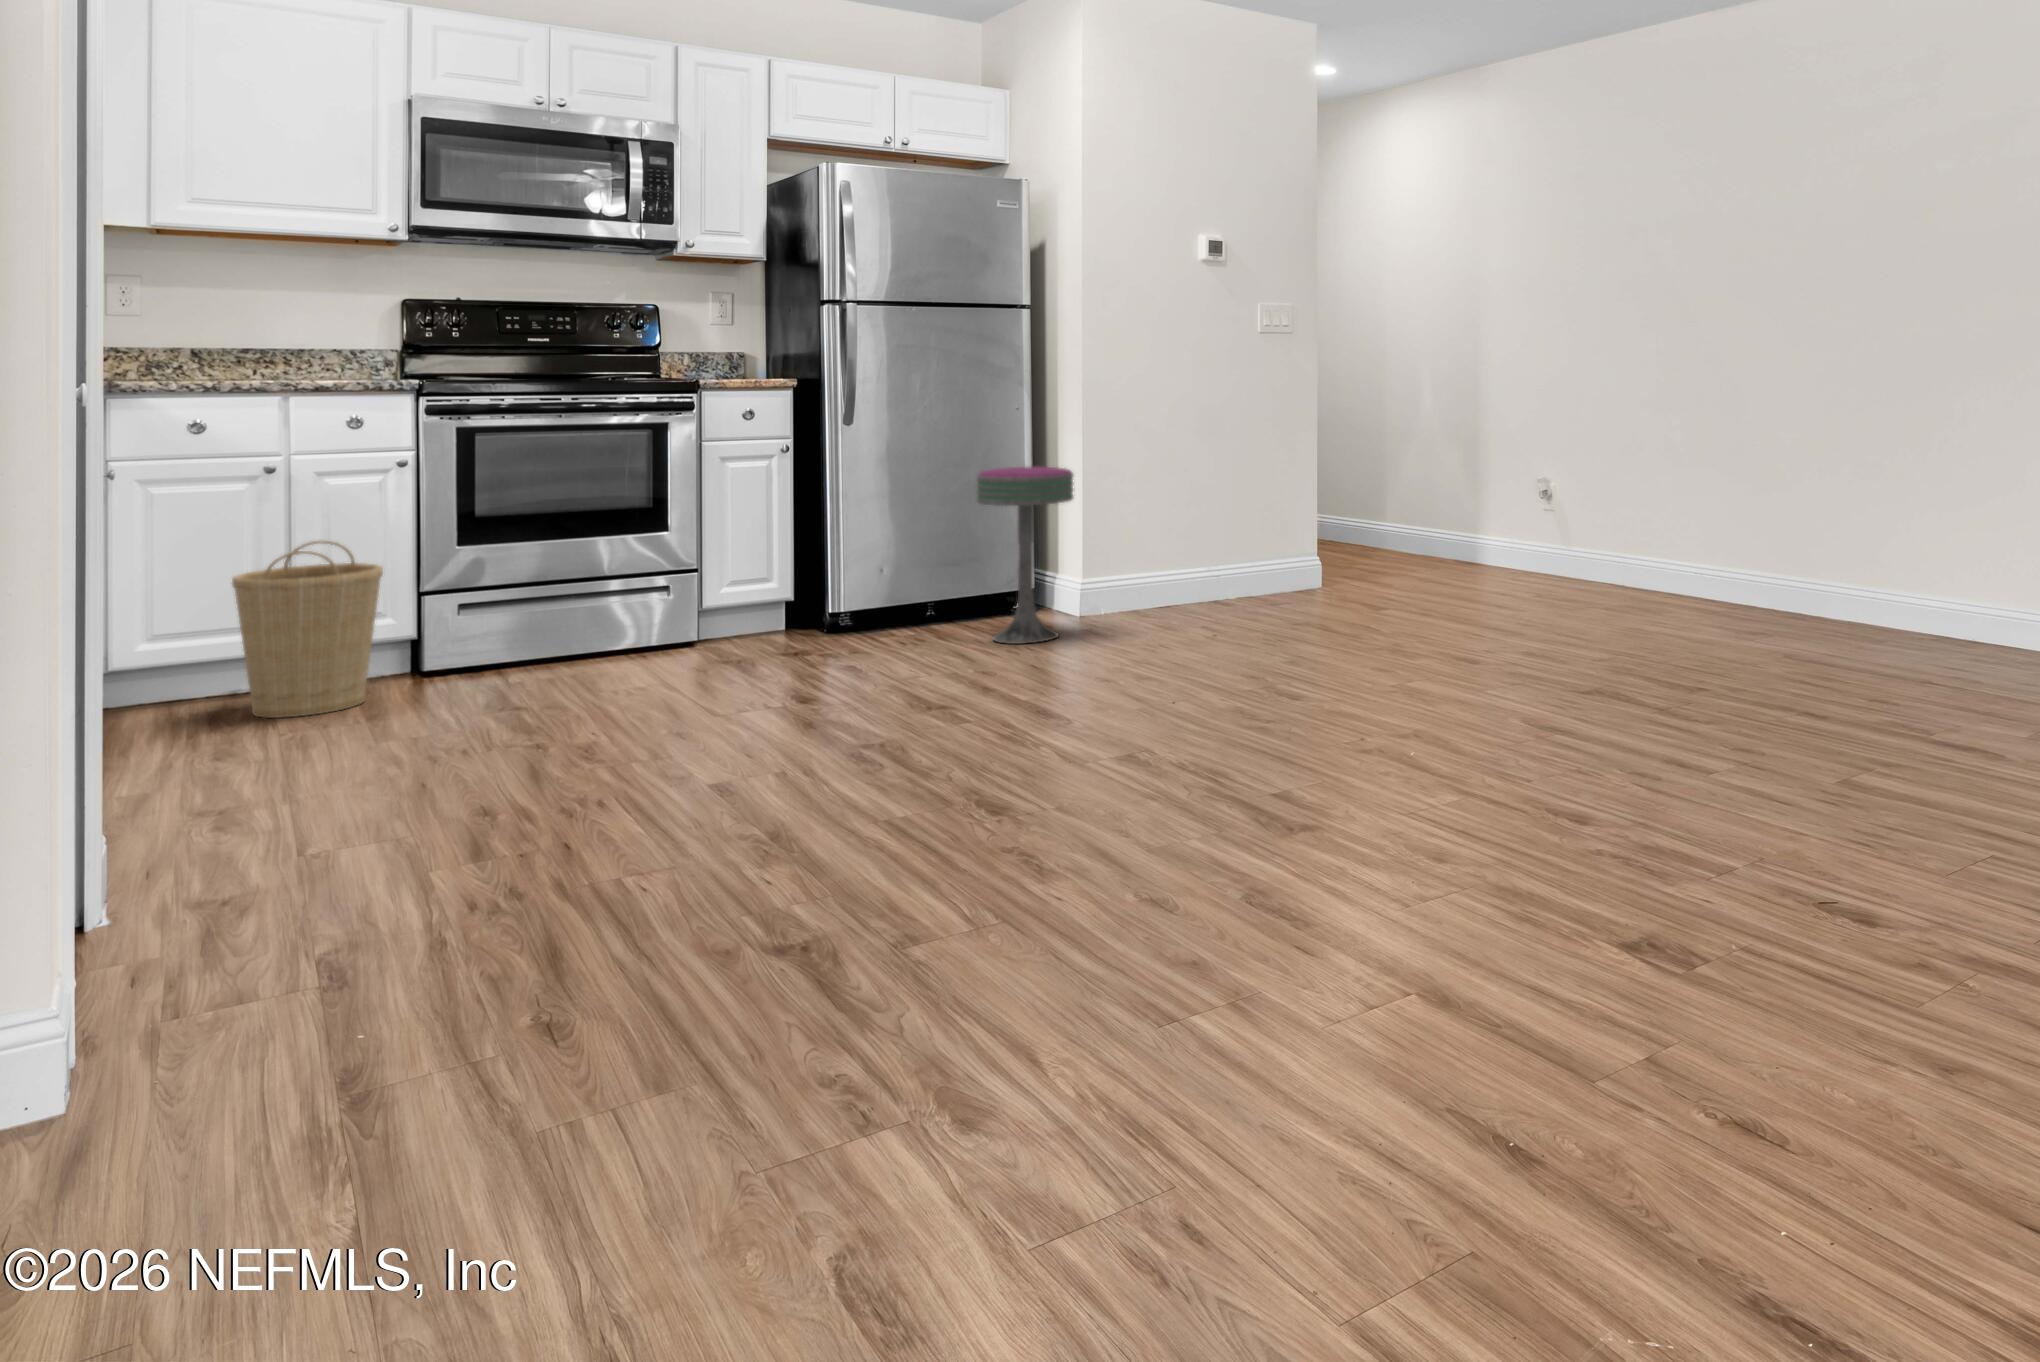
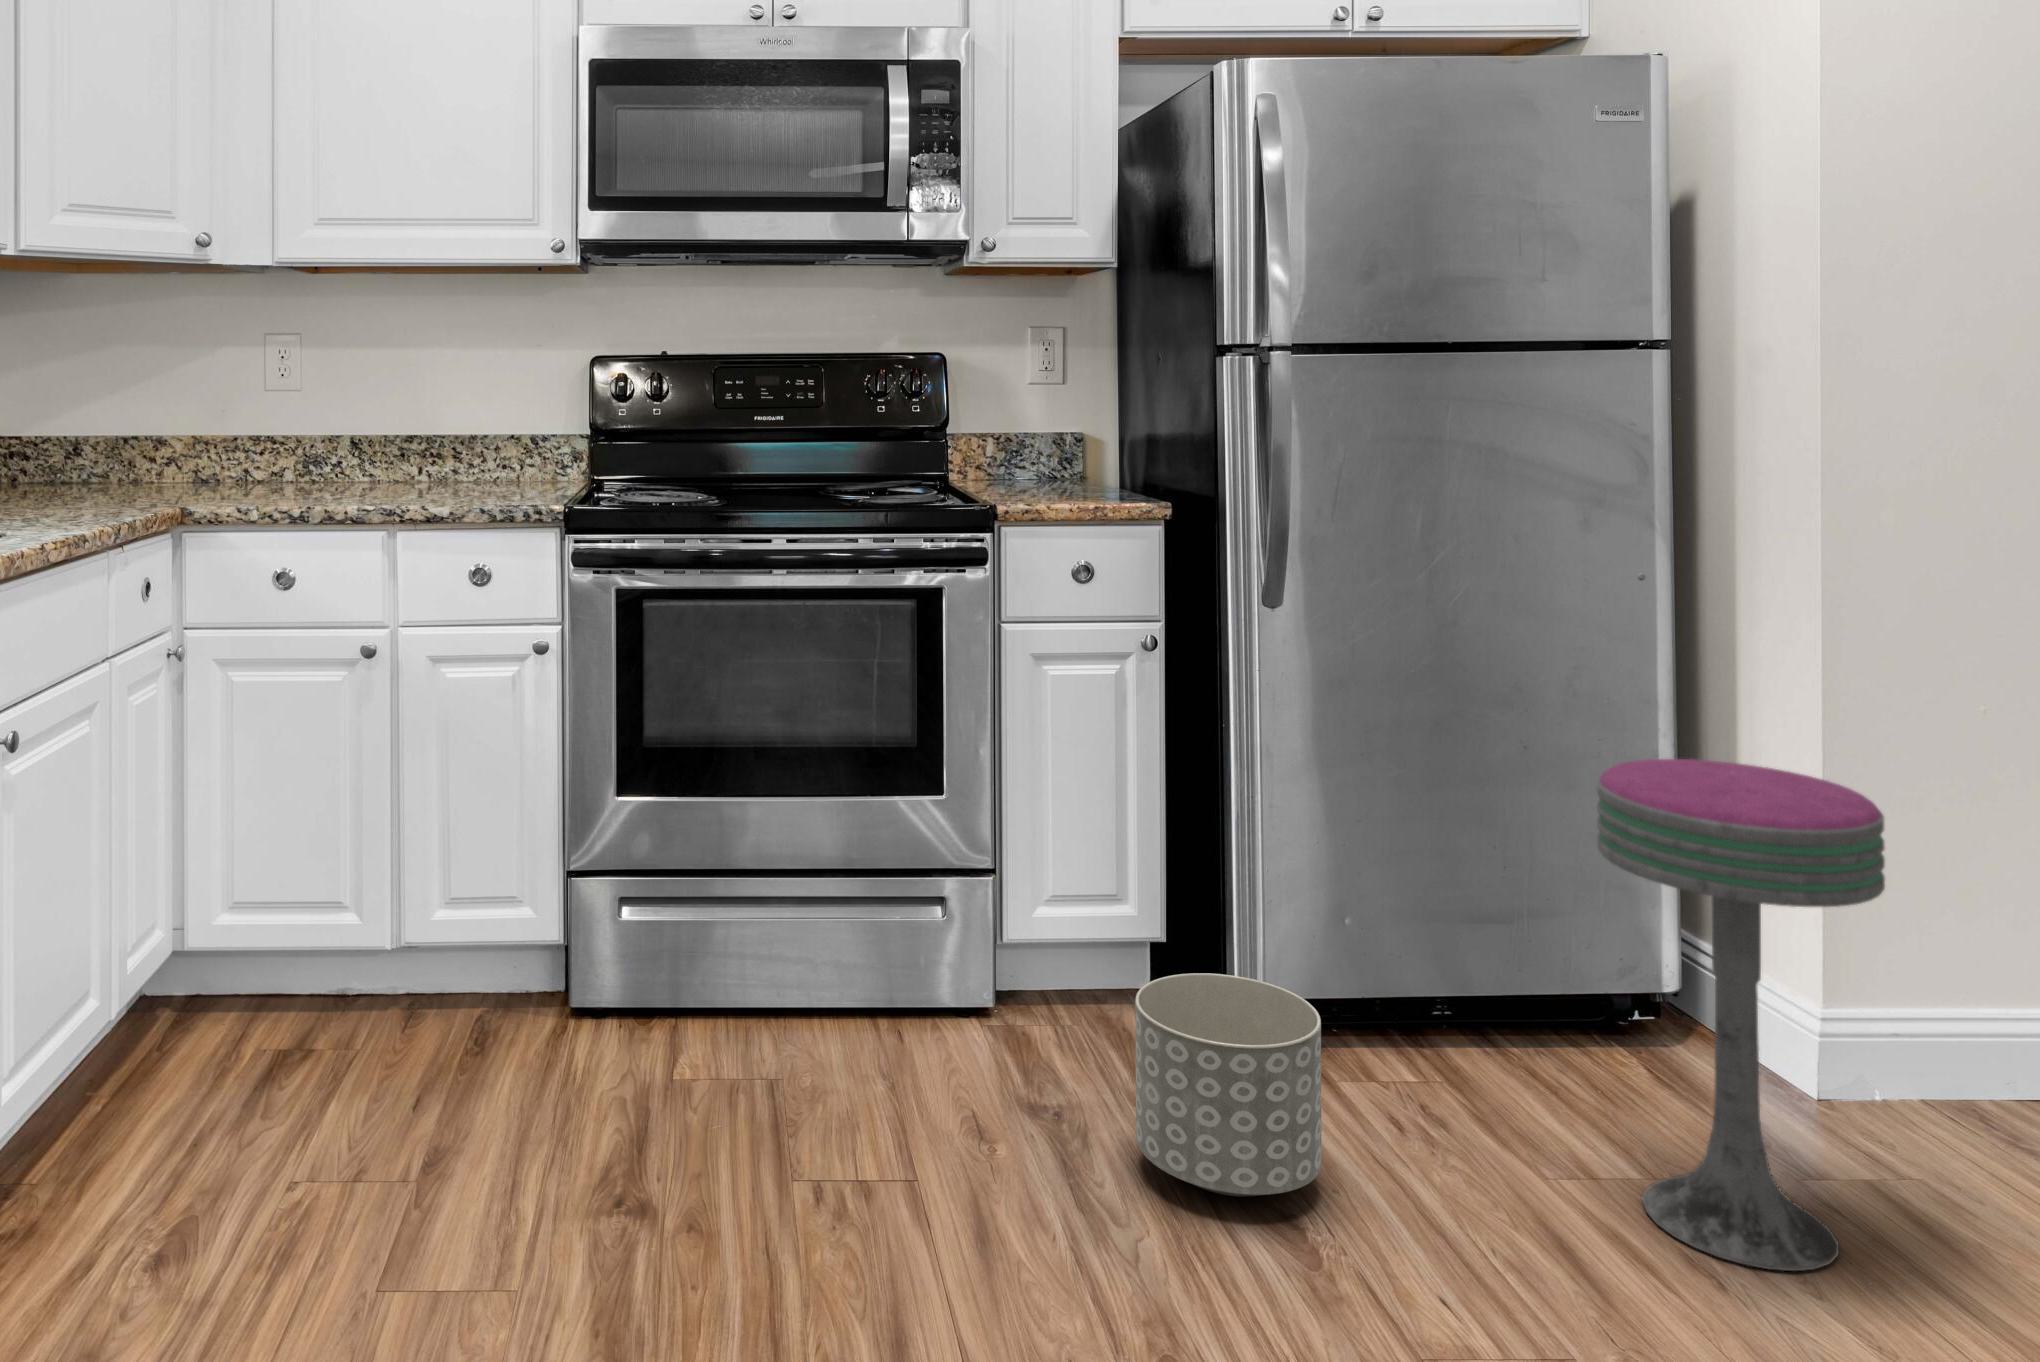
basket: present [232,540,383,718] -> none [265,789,475,1136]
planter: none [777,579,862,661] -> present [1135,973,1322,1197]

